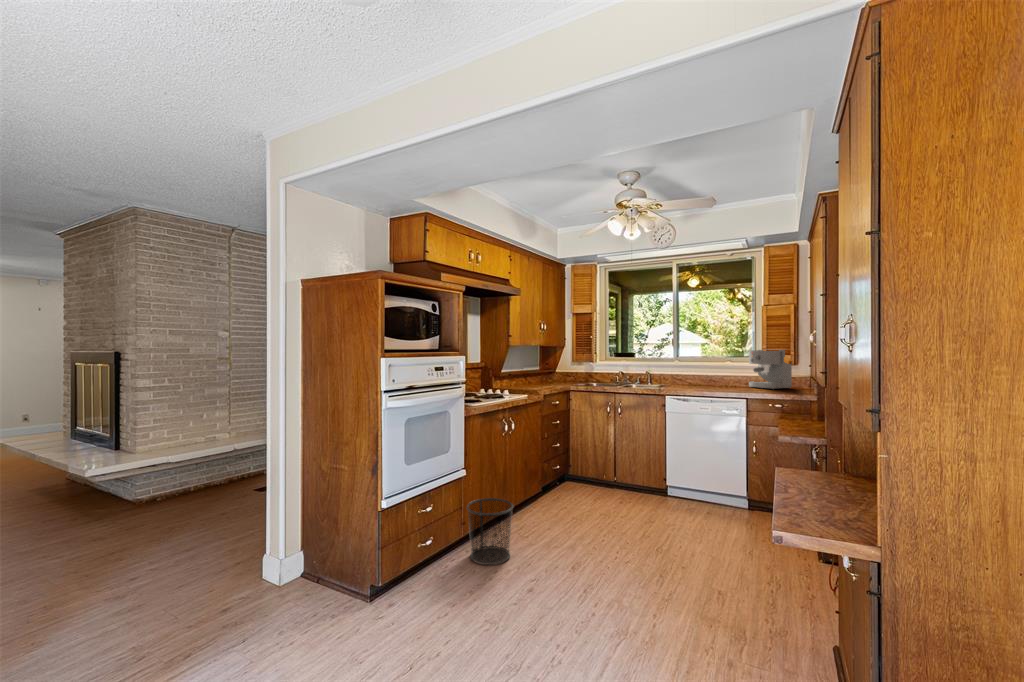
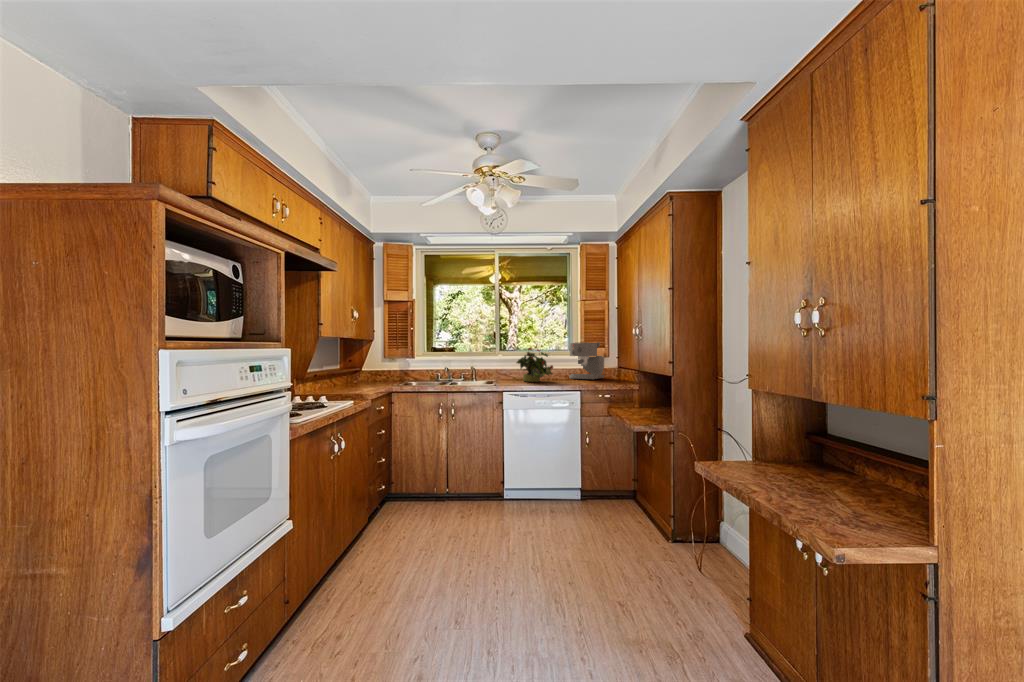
potted plant: none [687,354,723,388] -> present [516,348,553,382]
waste bin: present [467,498,514,565] -> none [297,551,371,658]

